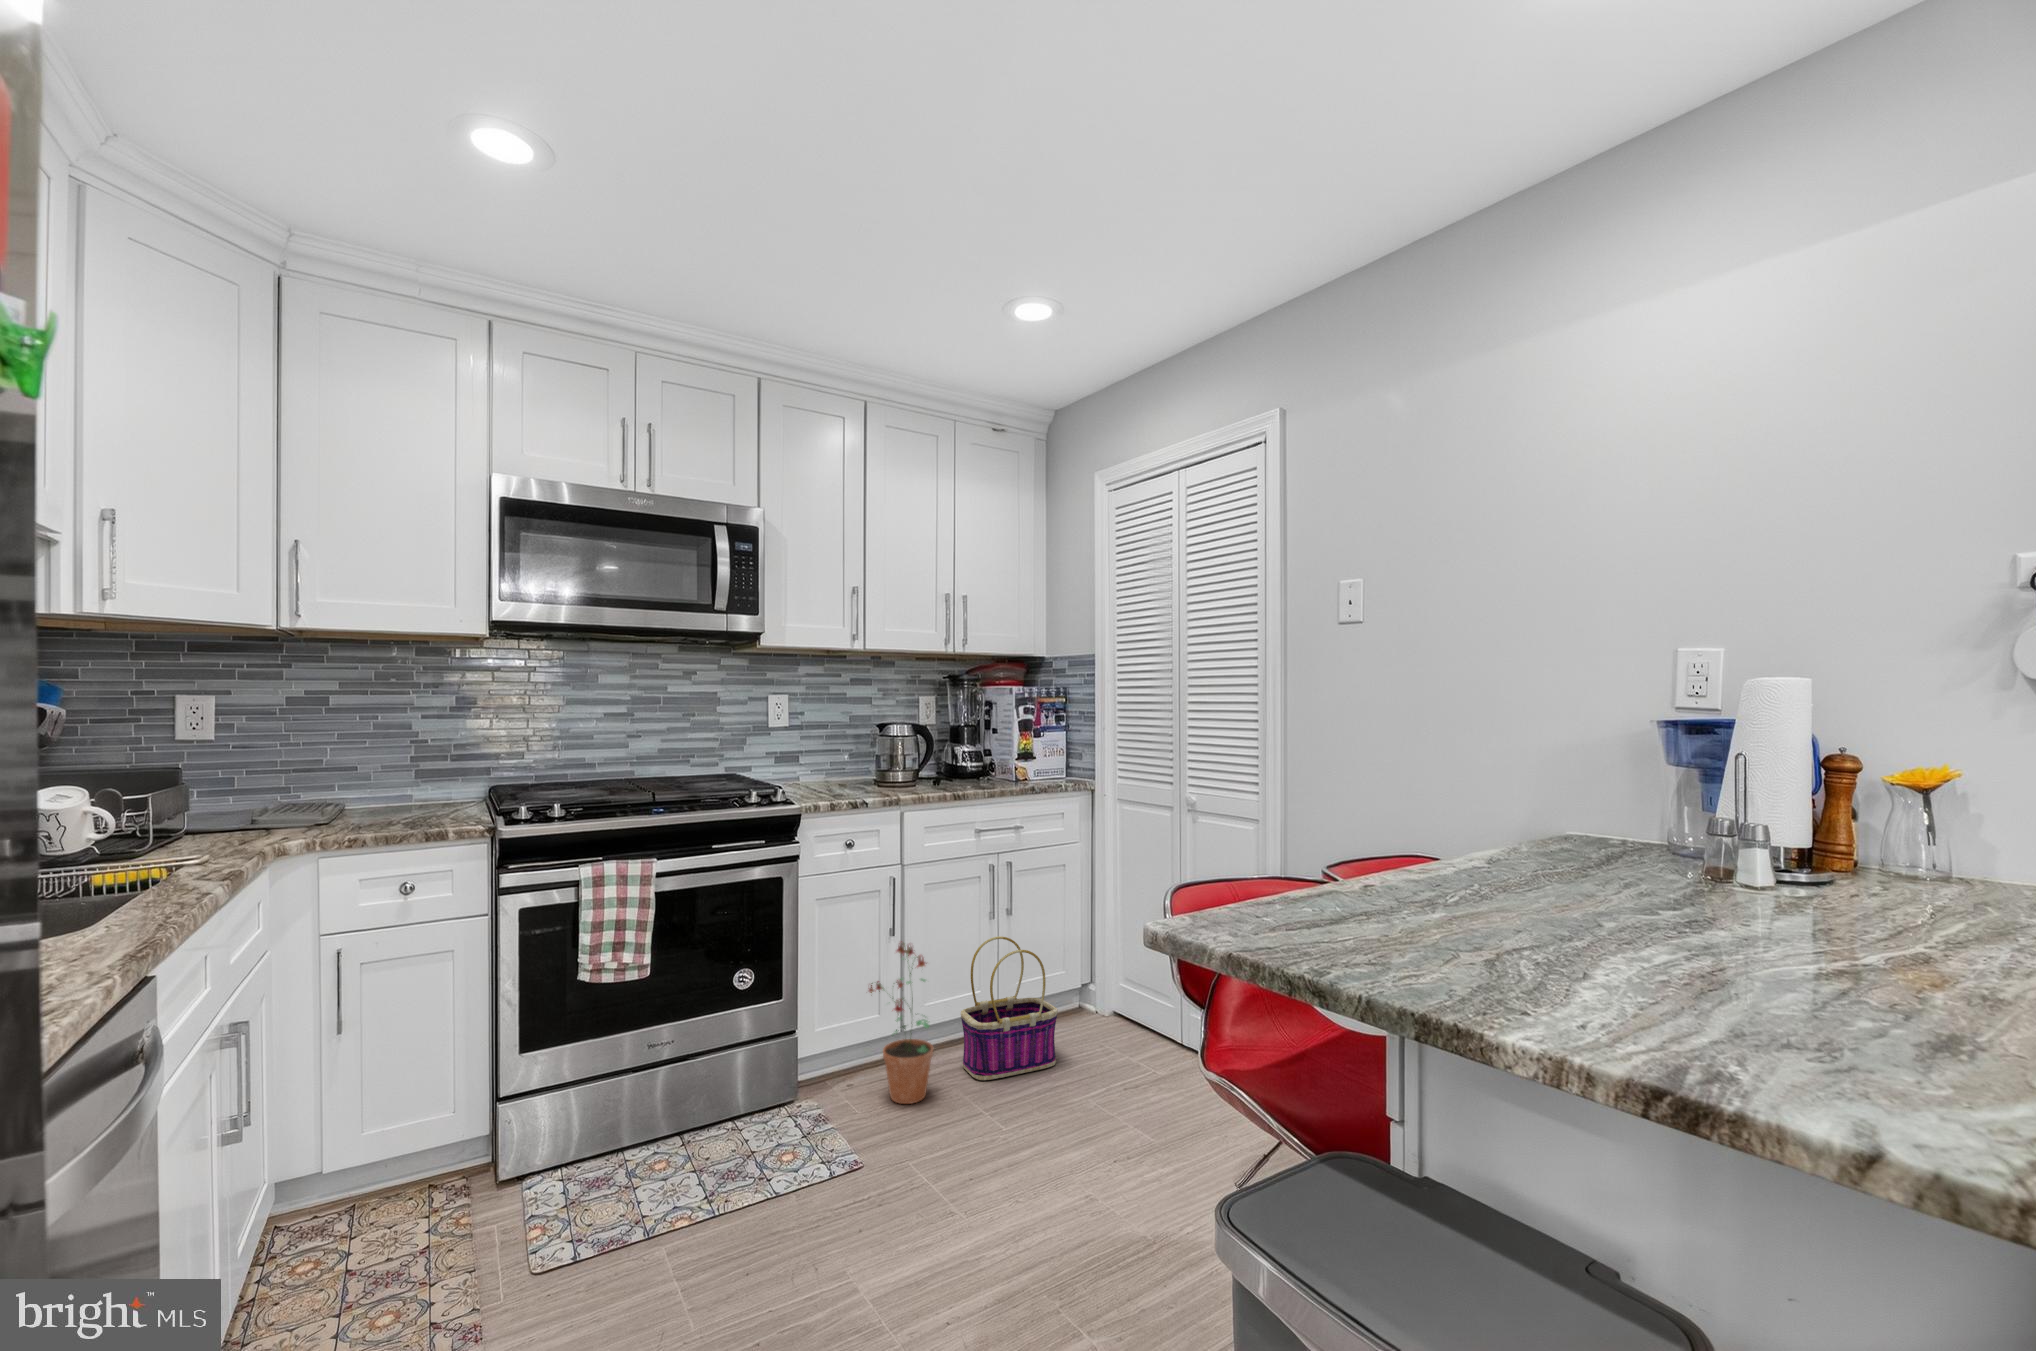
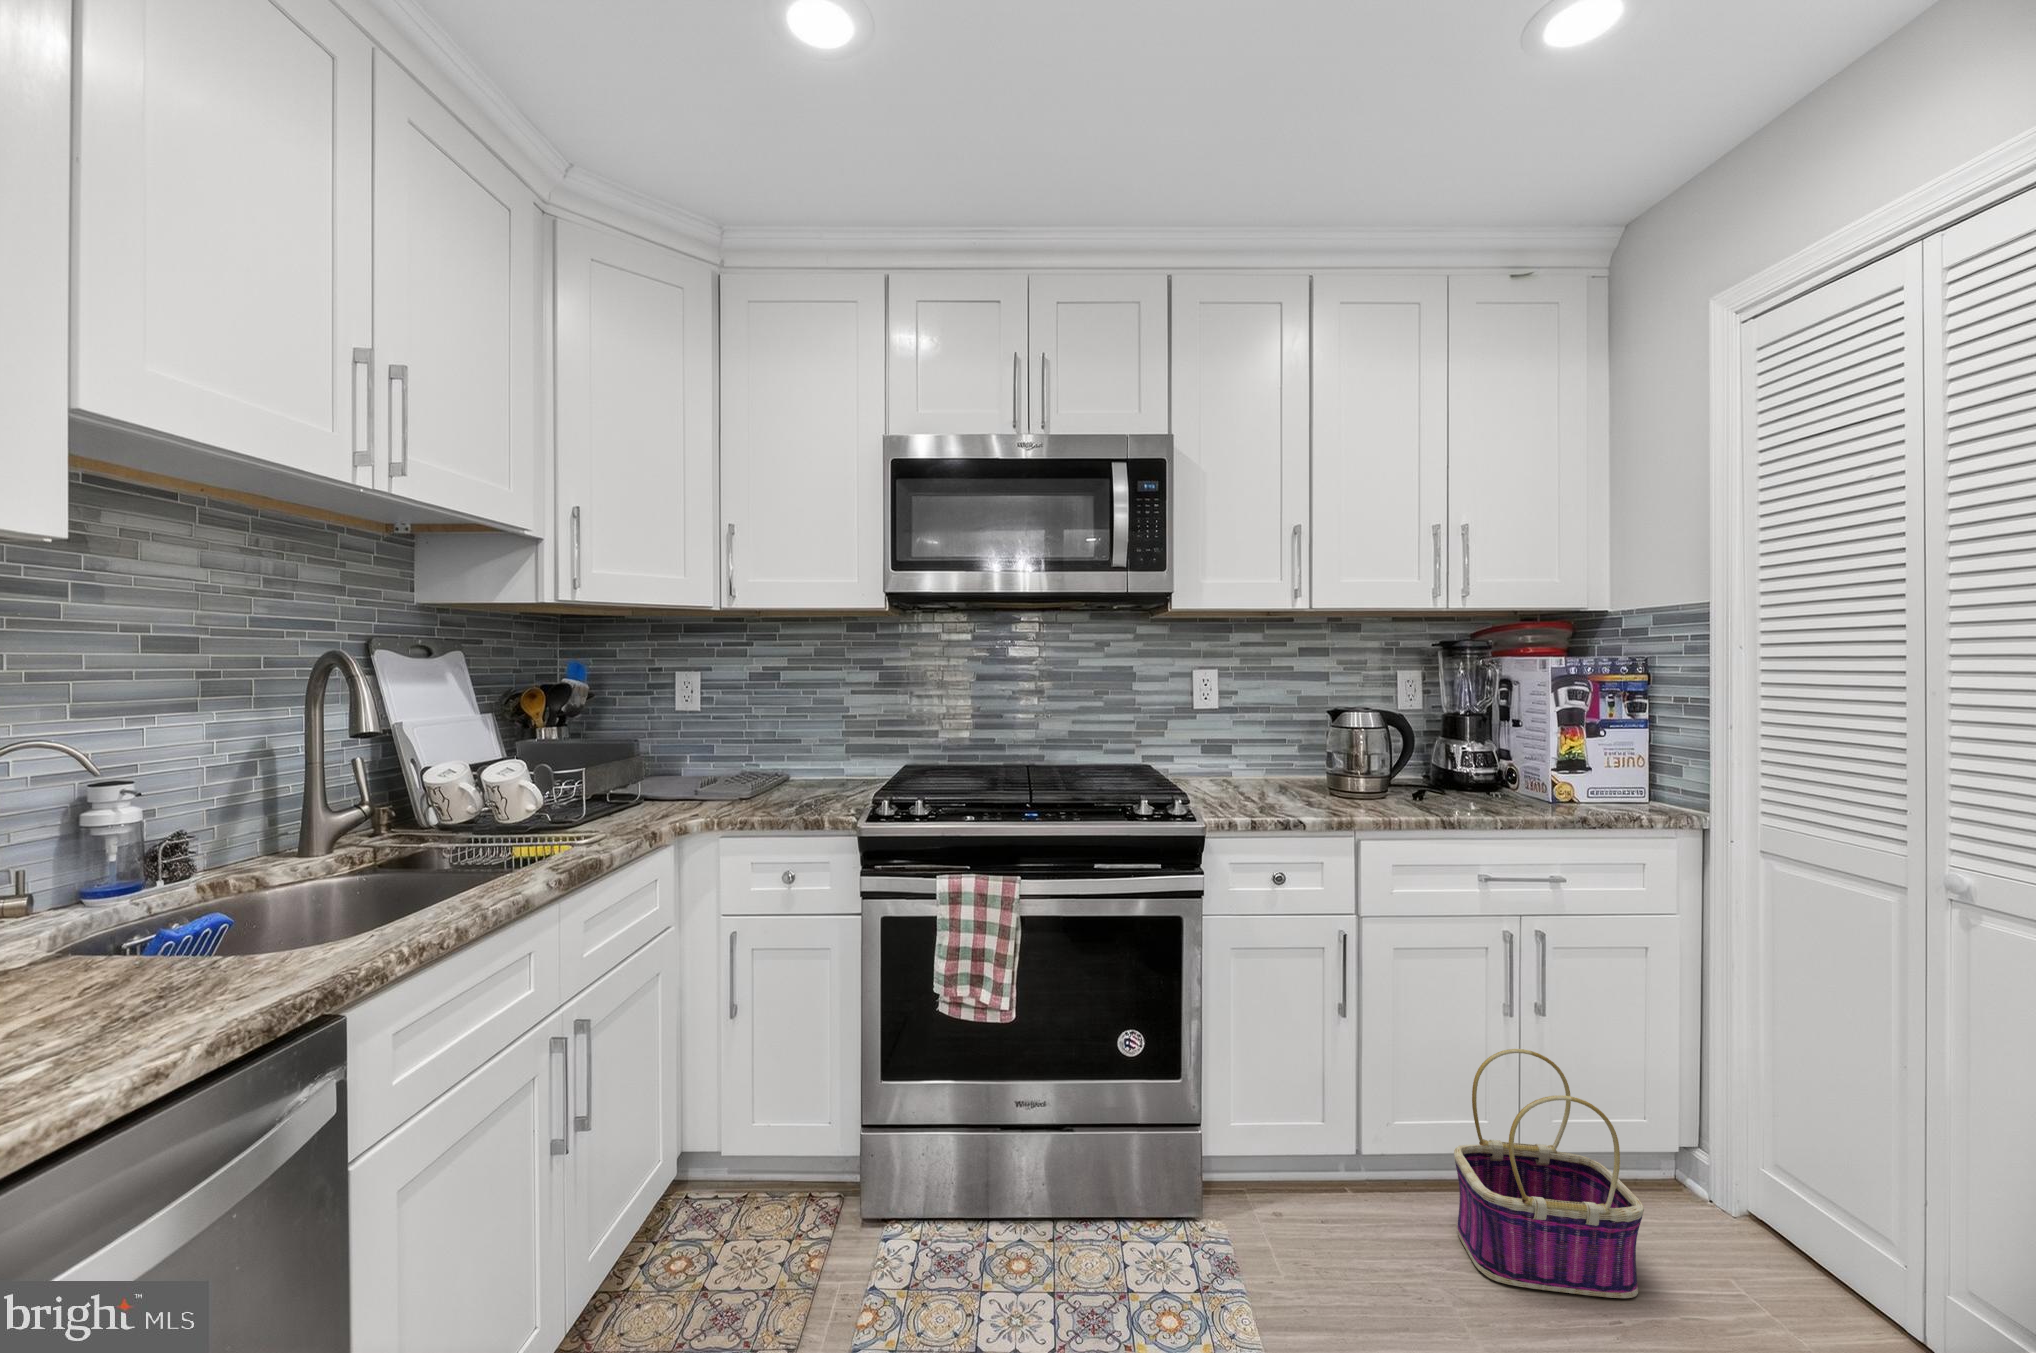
potted plant: present [869,943,933,1104] -> none [1300,1030,1408,1286]

